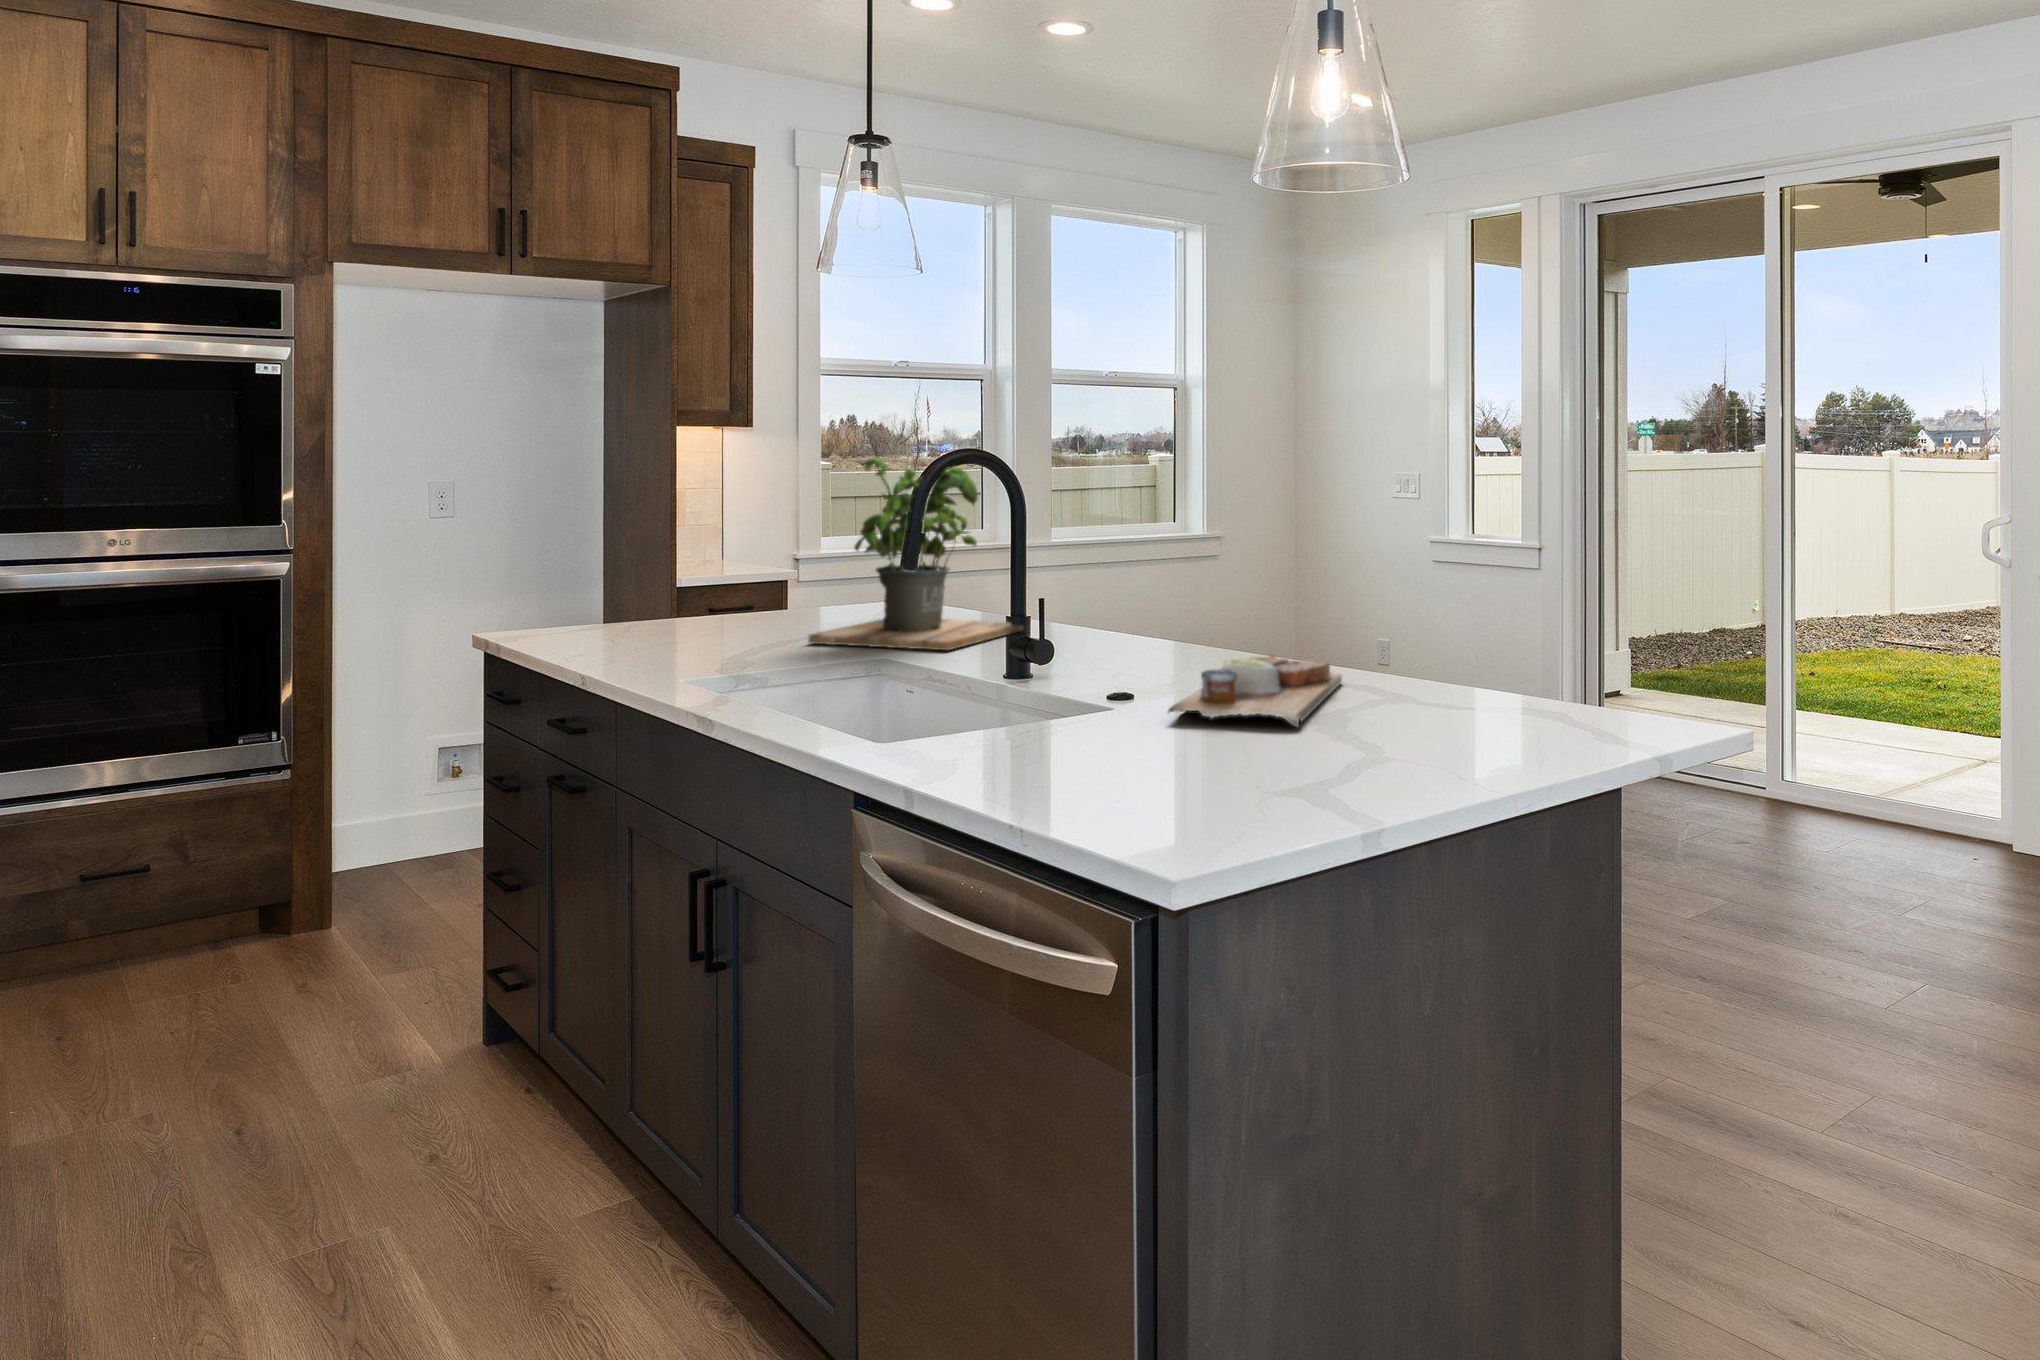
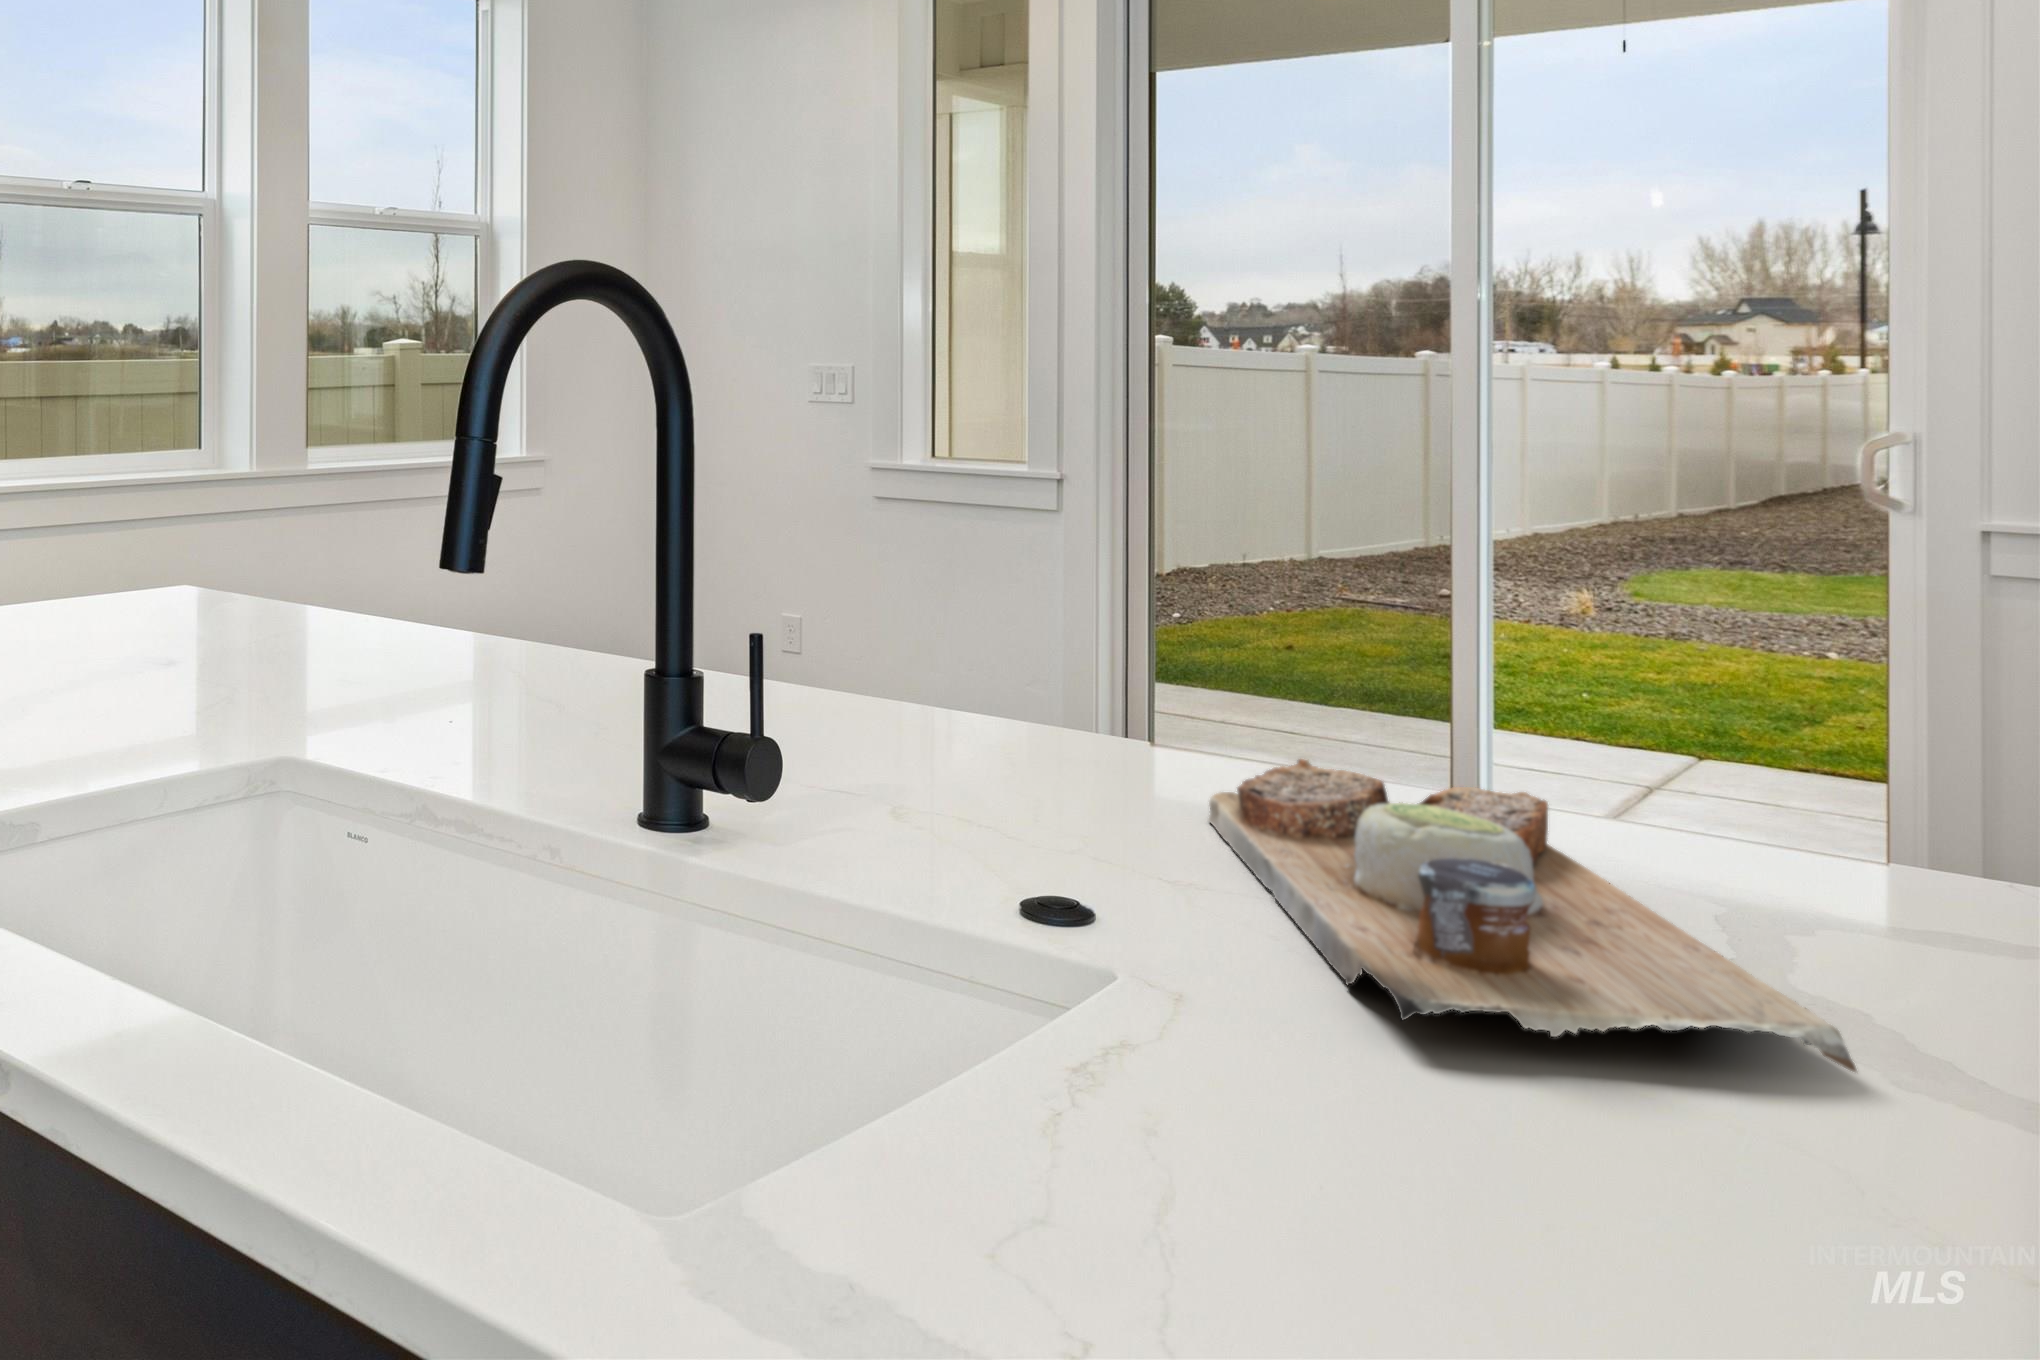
potted plant: present [808,458,1023,650] -> none [78,300,507,730]

